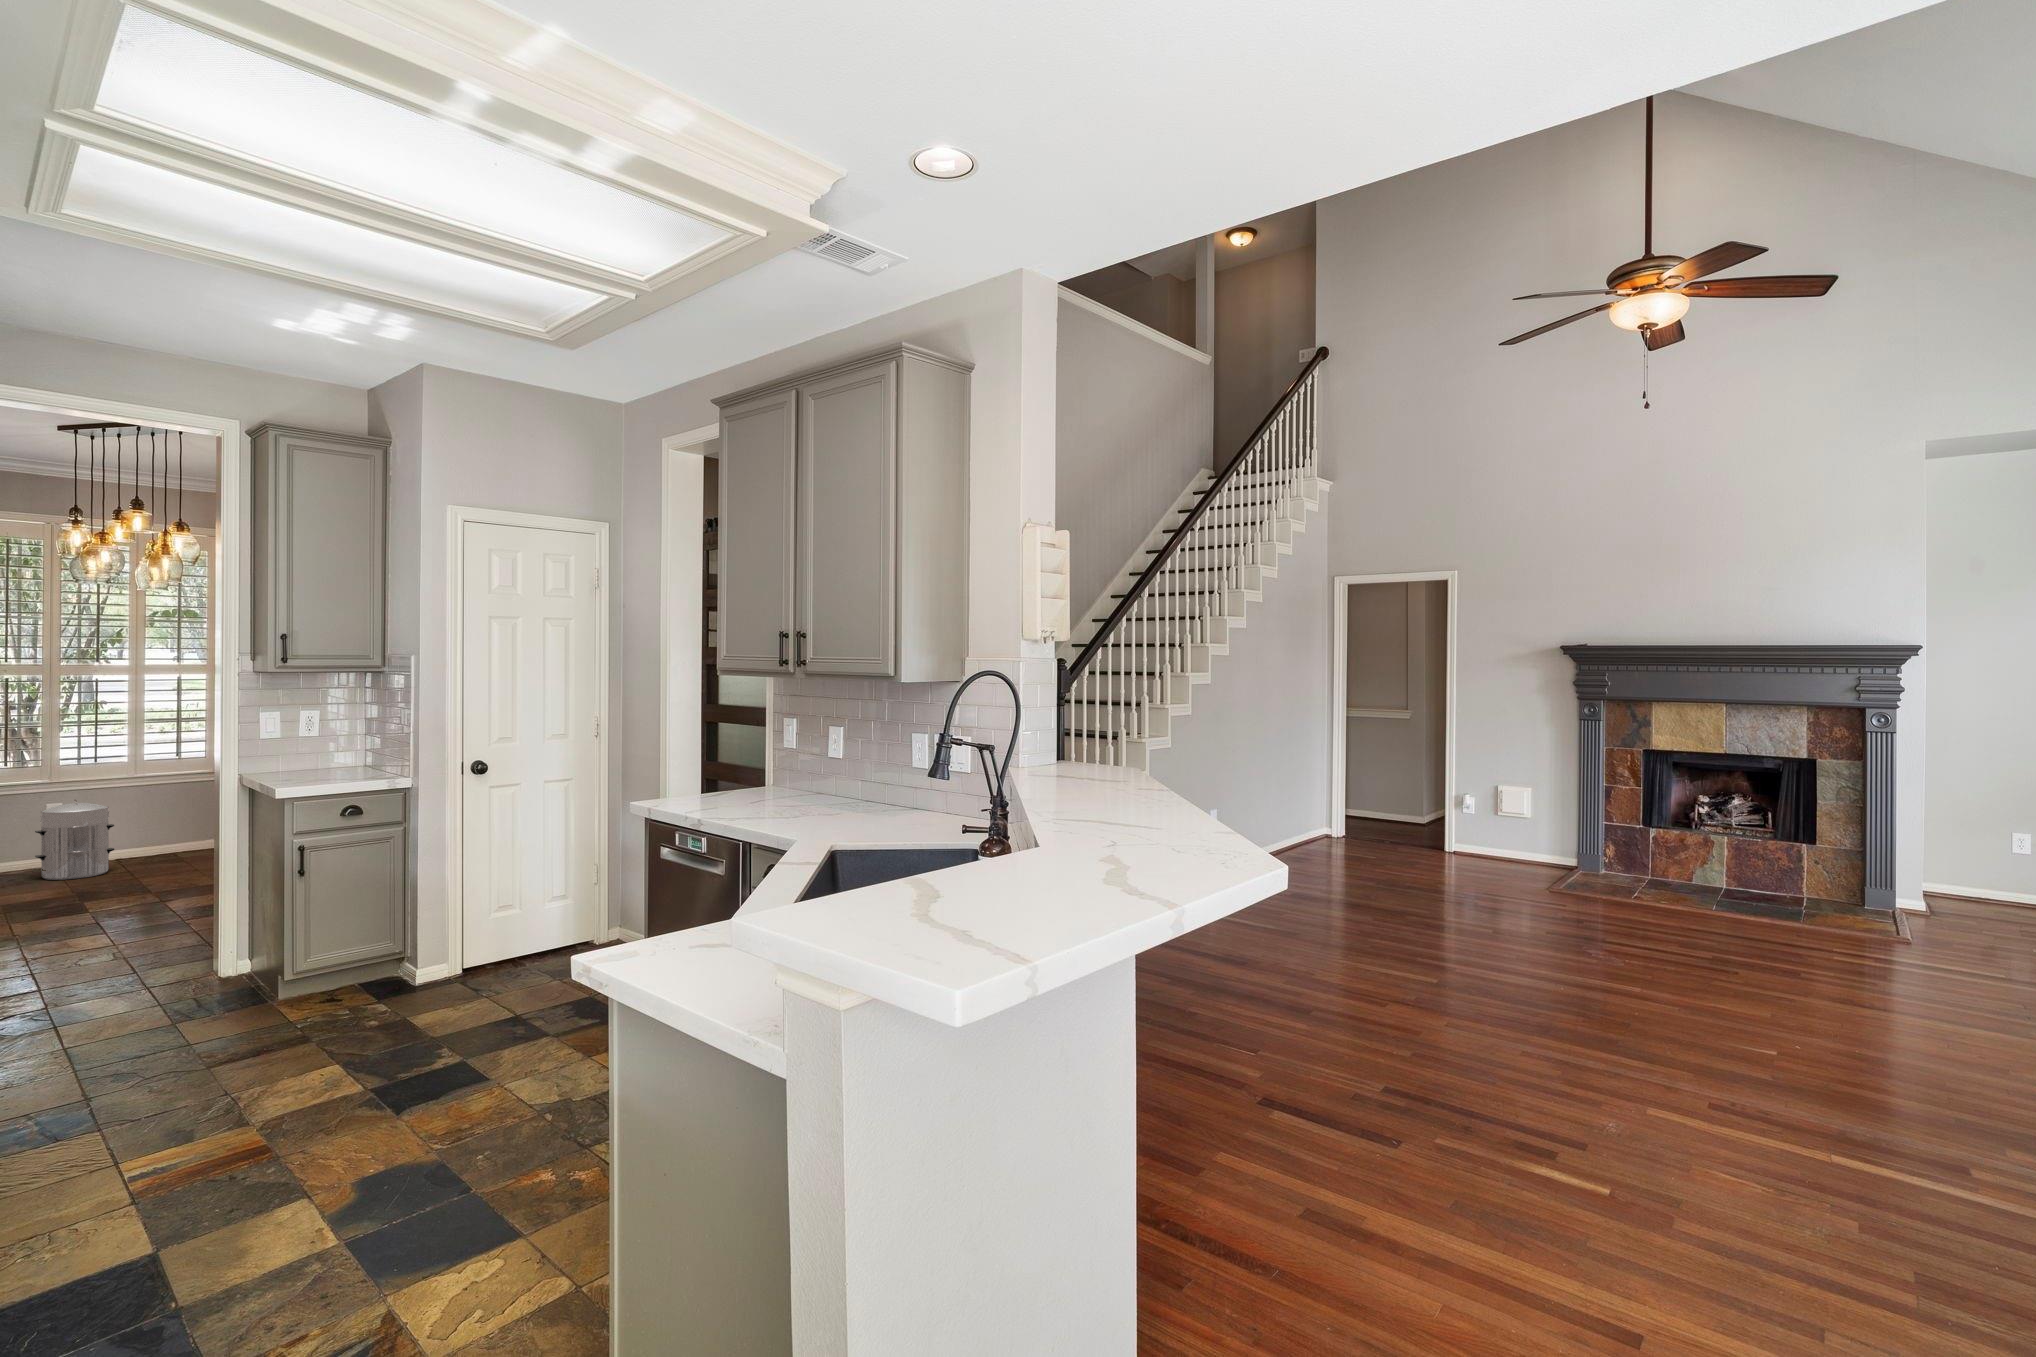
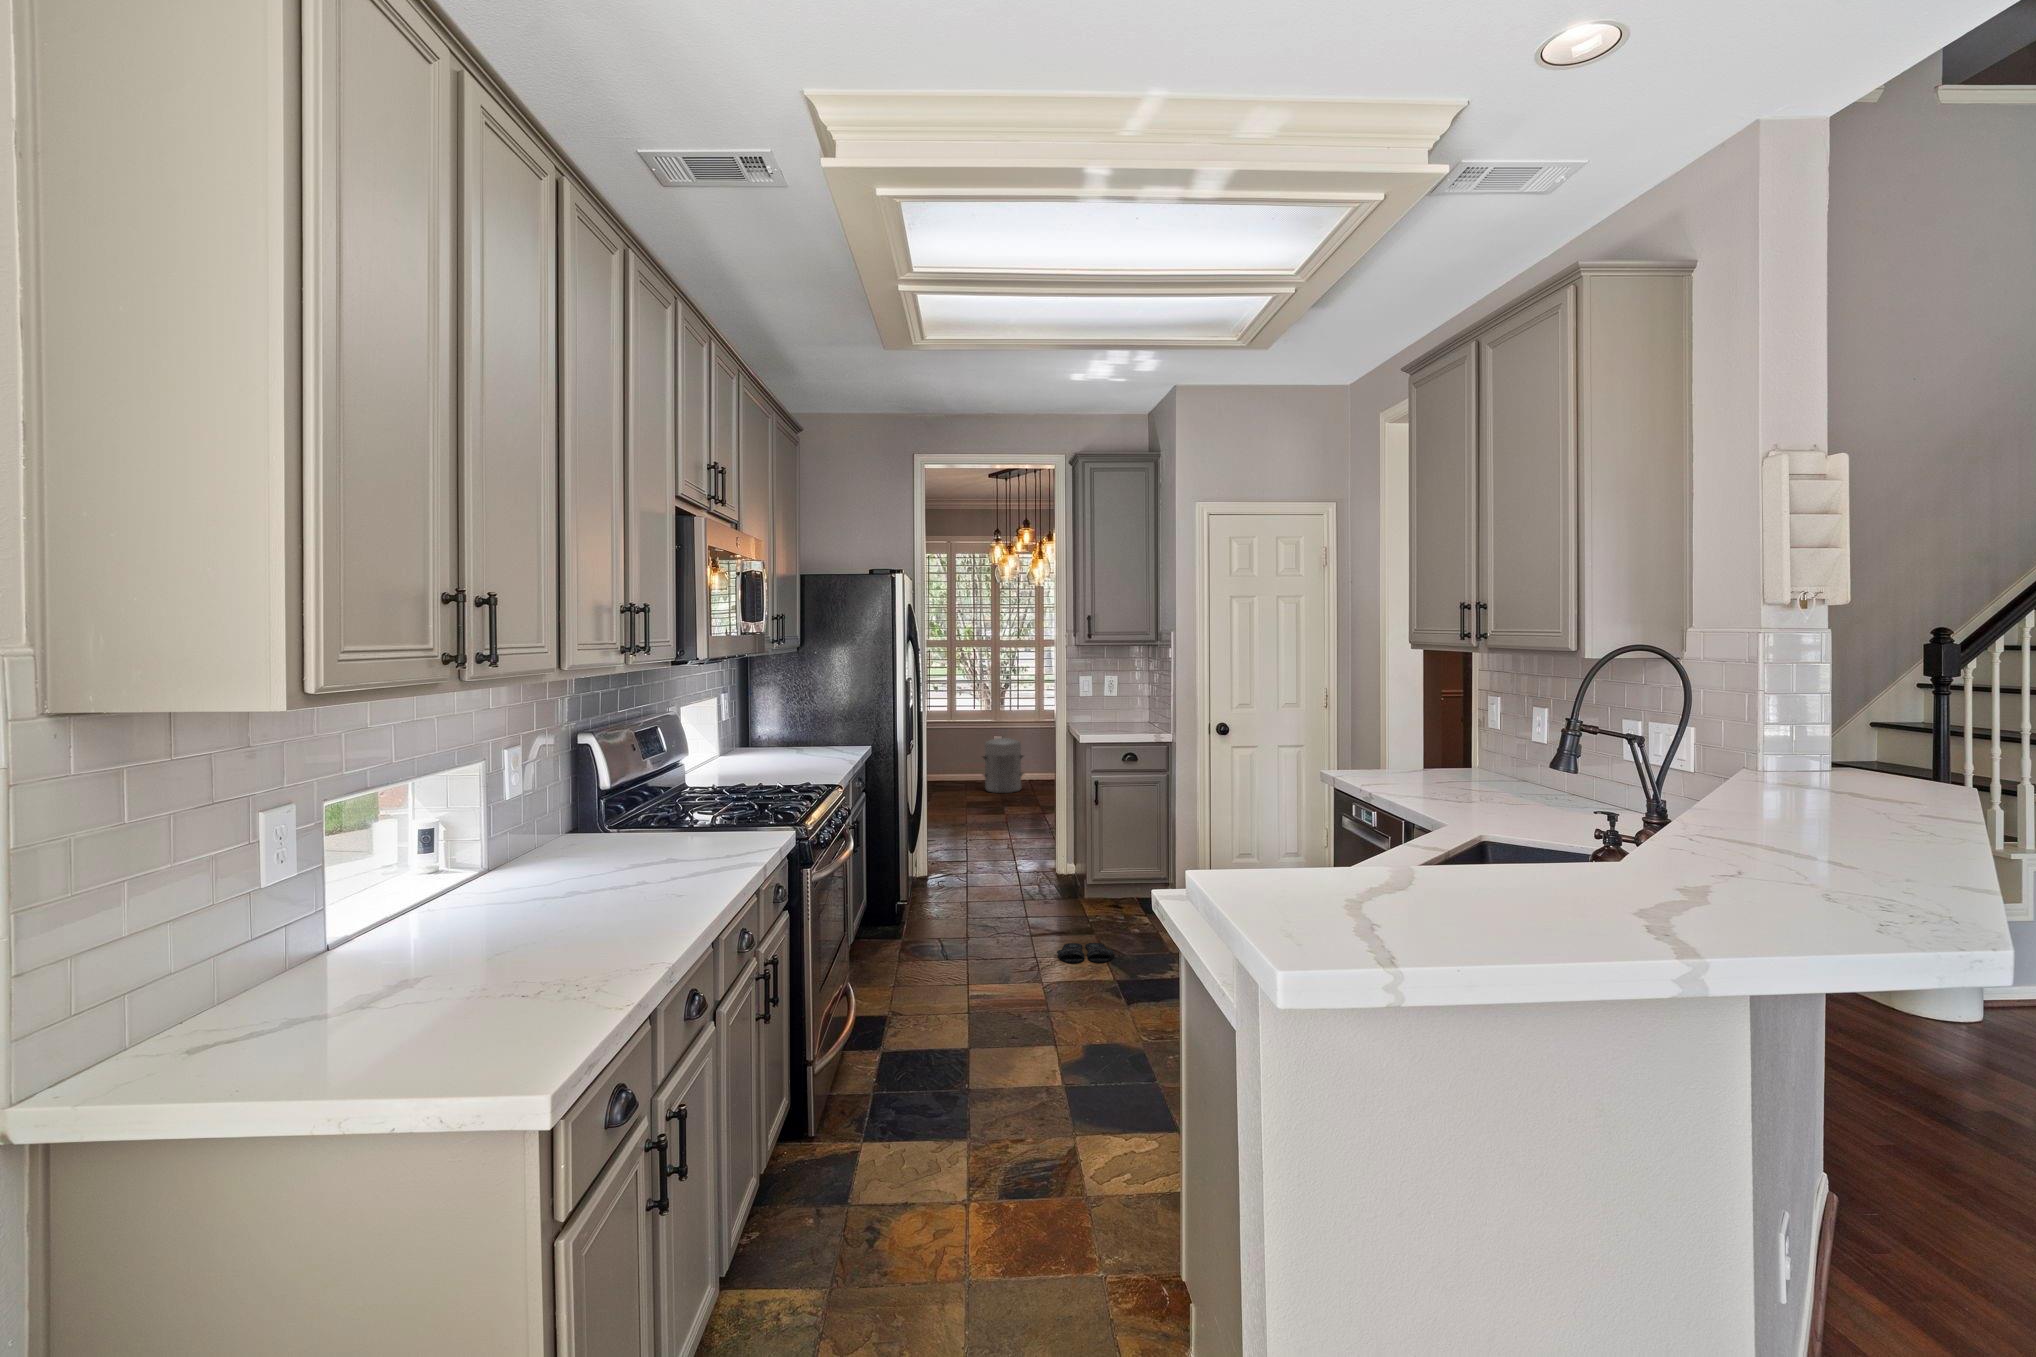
slippers: none [260,1047,348,1081] -> present [1057,943,1113,963]

